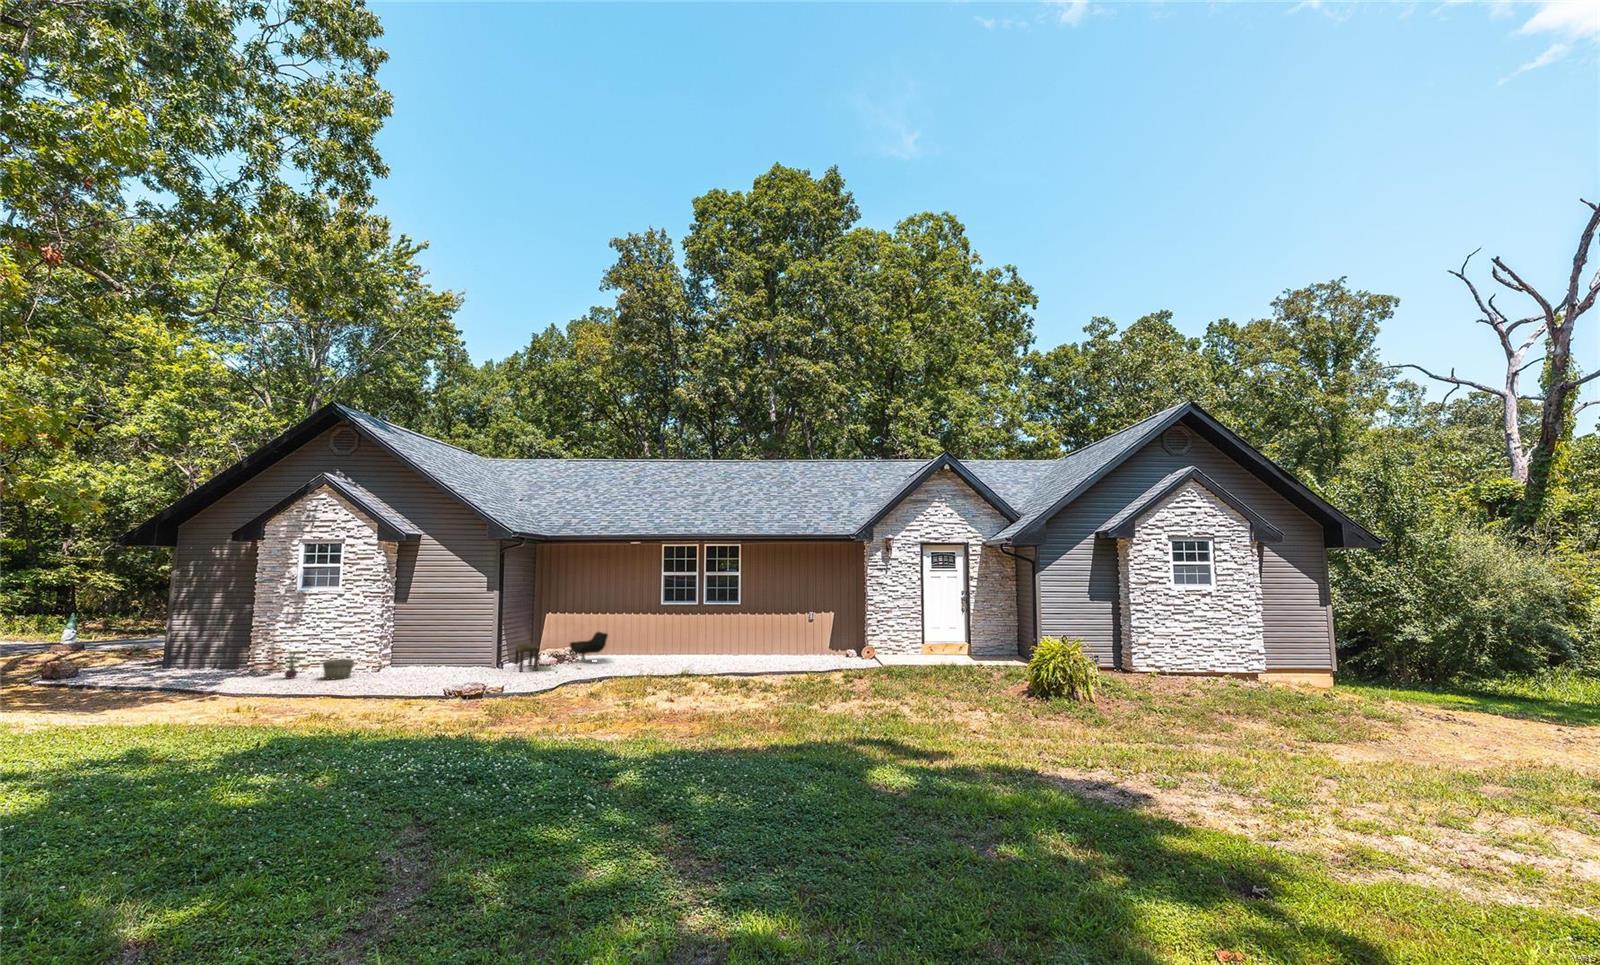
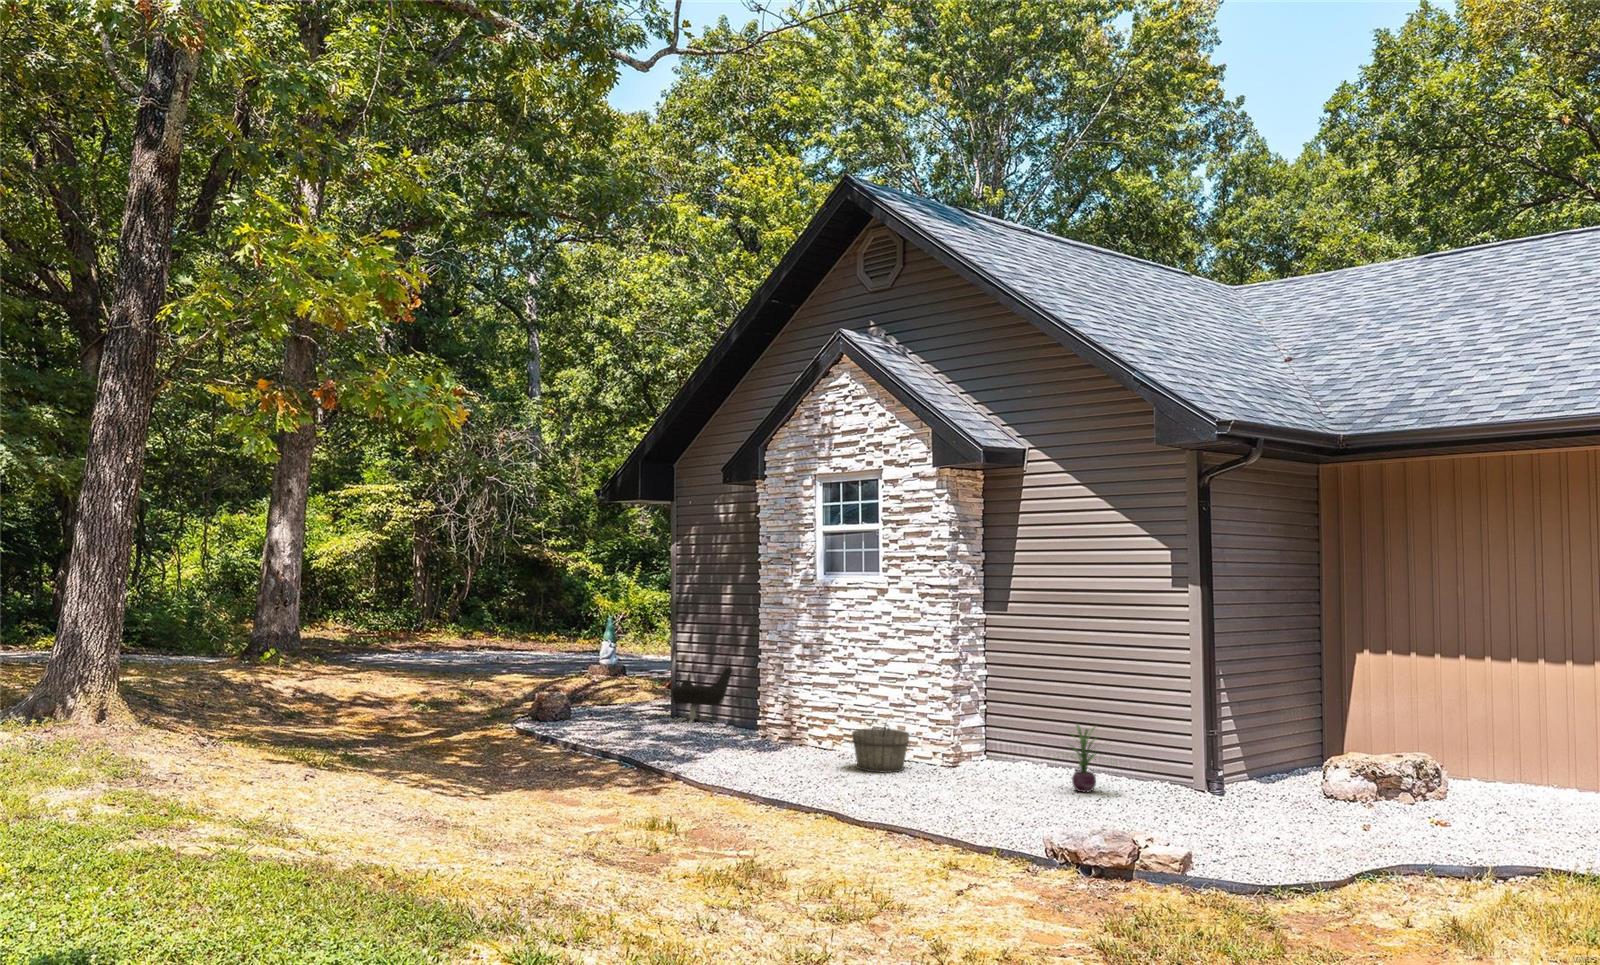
lounge chair: present [570,632,608,663] -> present [672,667,732,725]
bench: present [515,643,539,672] -> none [1261,733,1318,815]
decorative plant: present [285,651,297,679] -> present [1071,724,1112,792]

